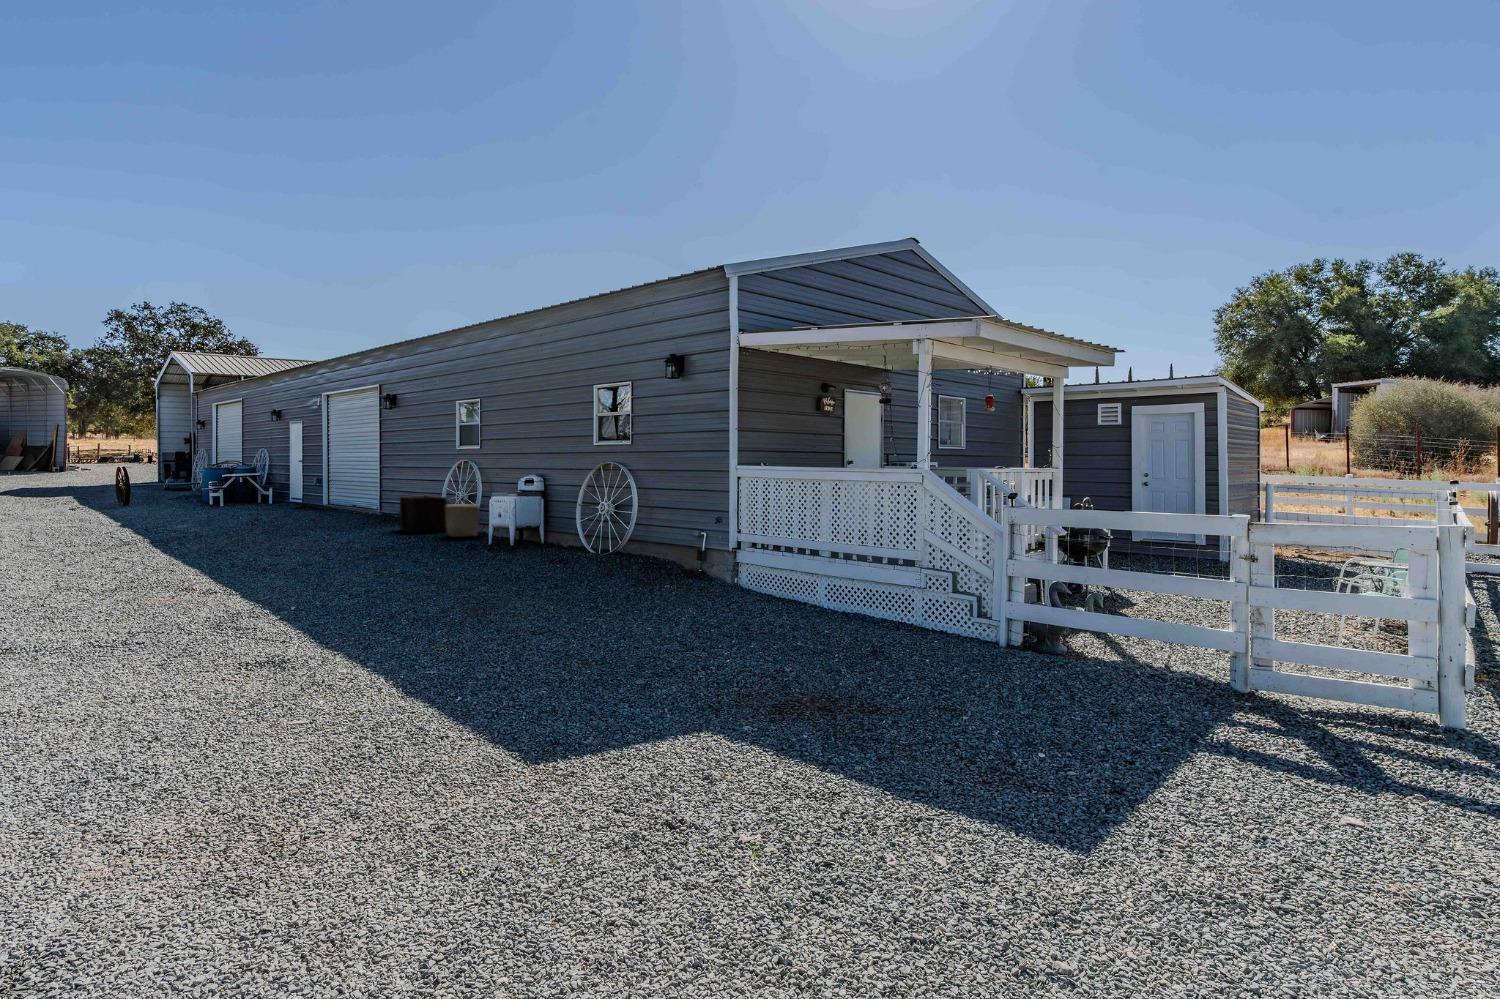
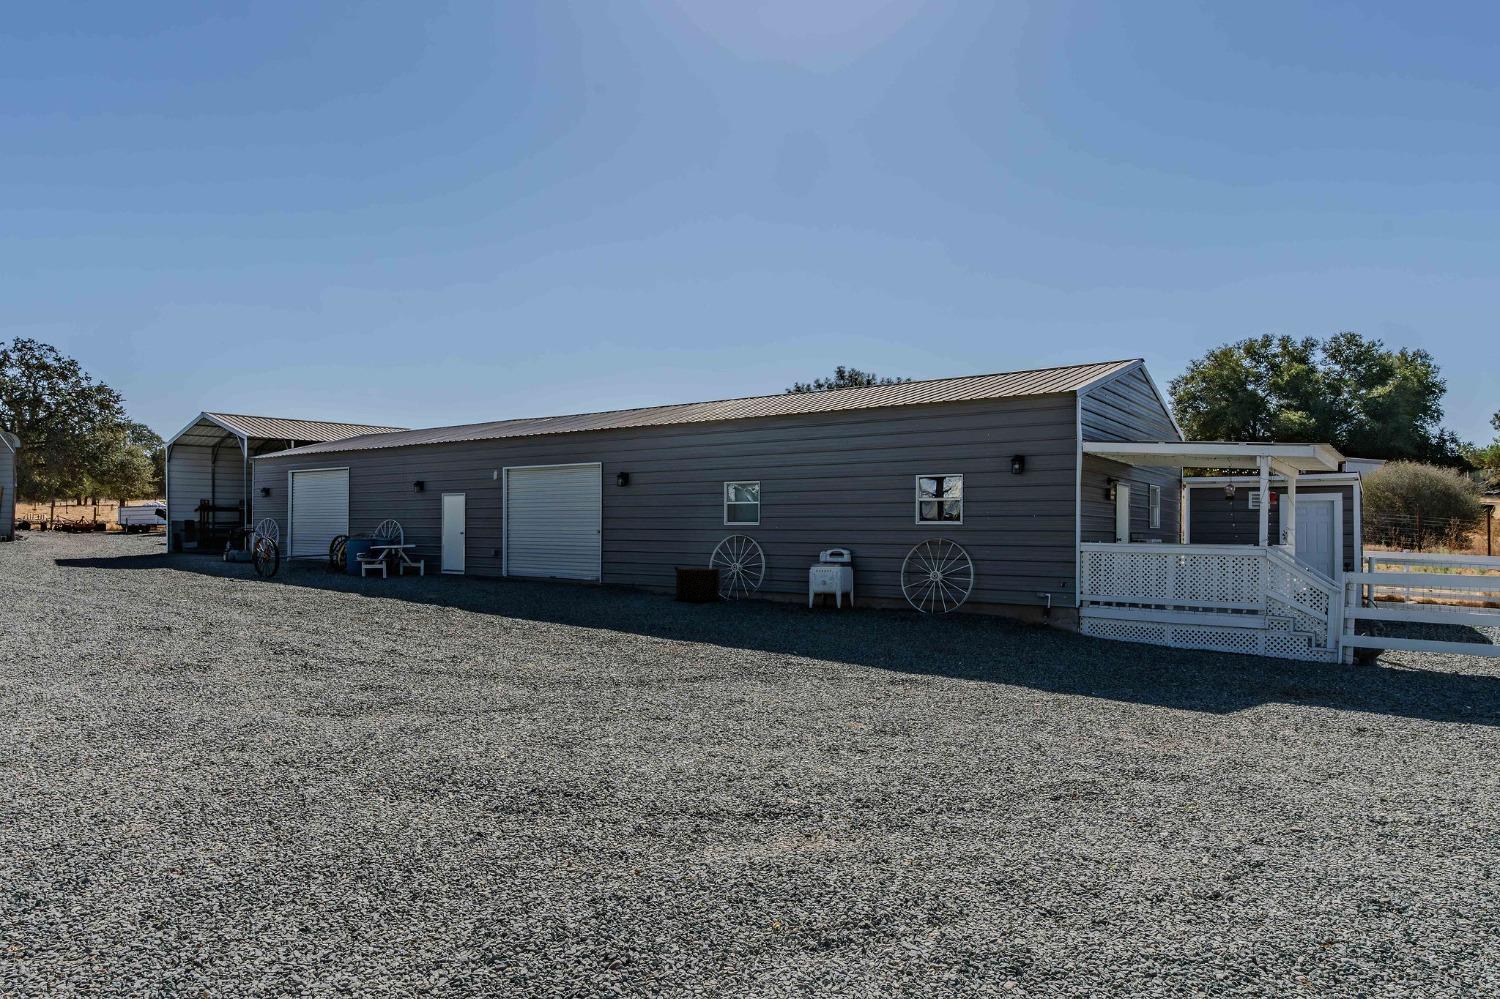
woven basket: present [445,504,480,537] -> none [737,575,766,604]

